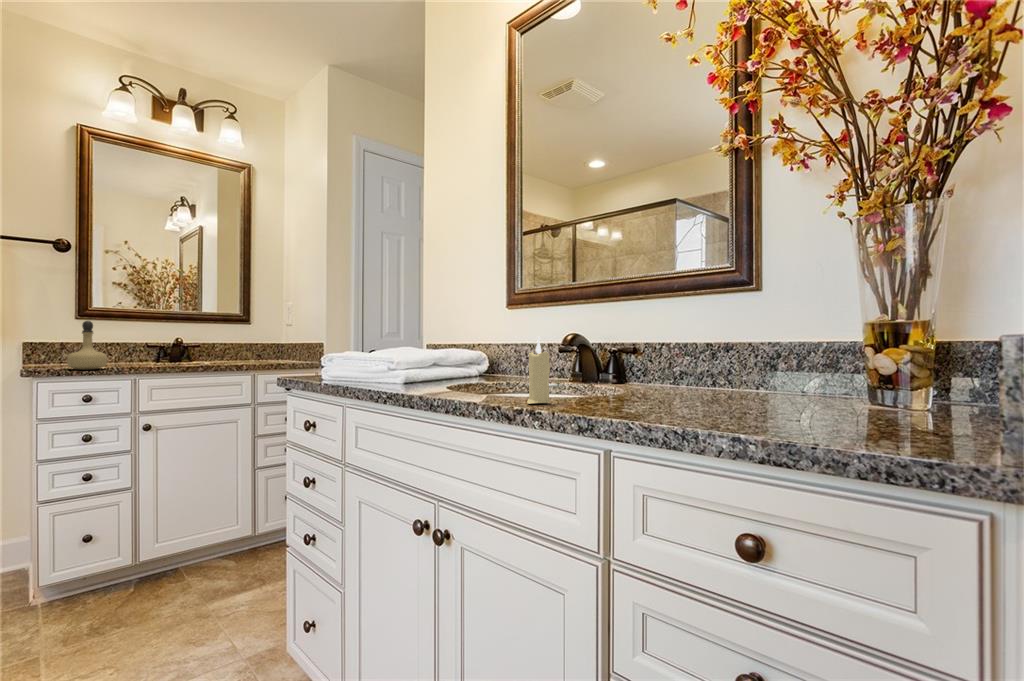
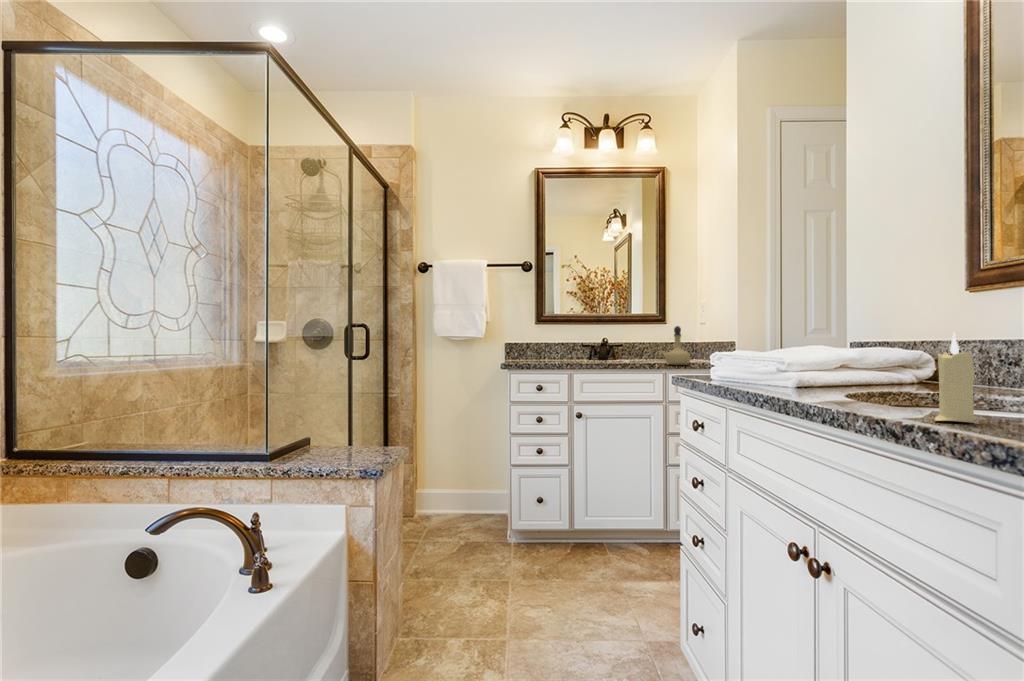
perfume bottle: present [67,321,107,370] -> present [665,326,690,365]

